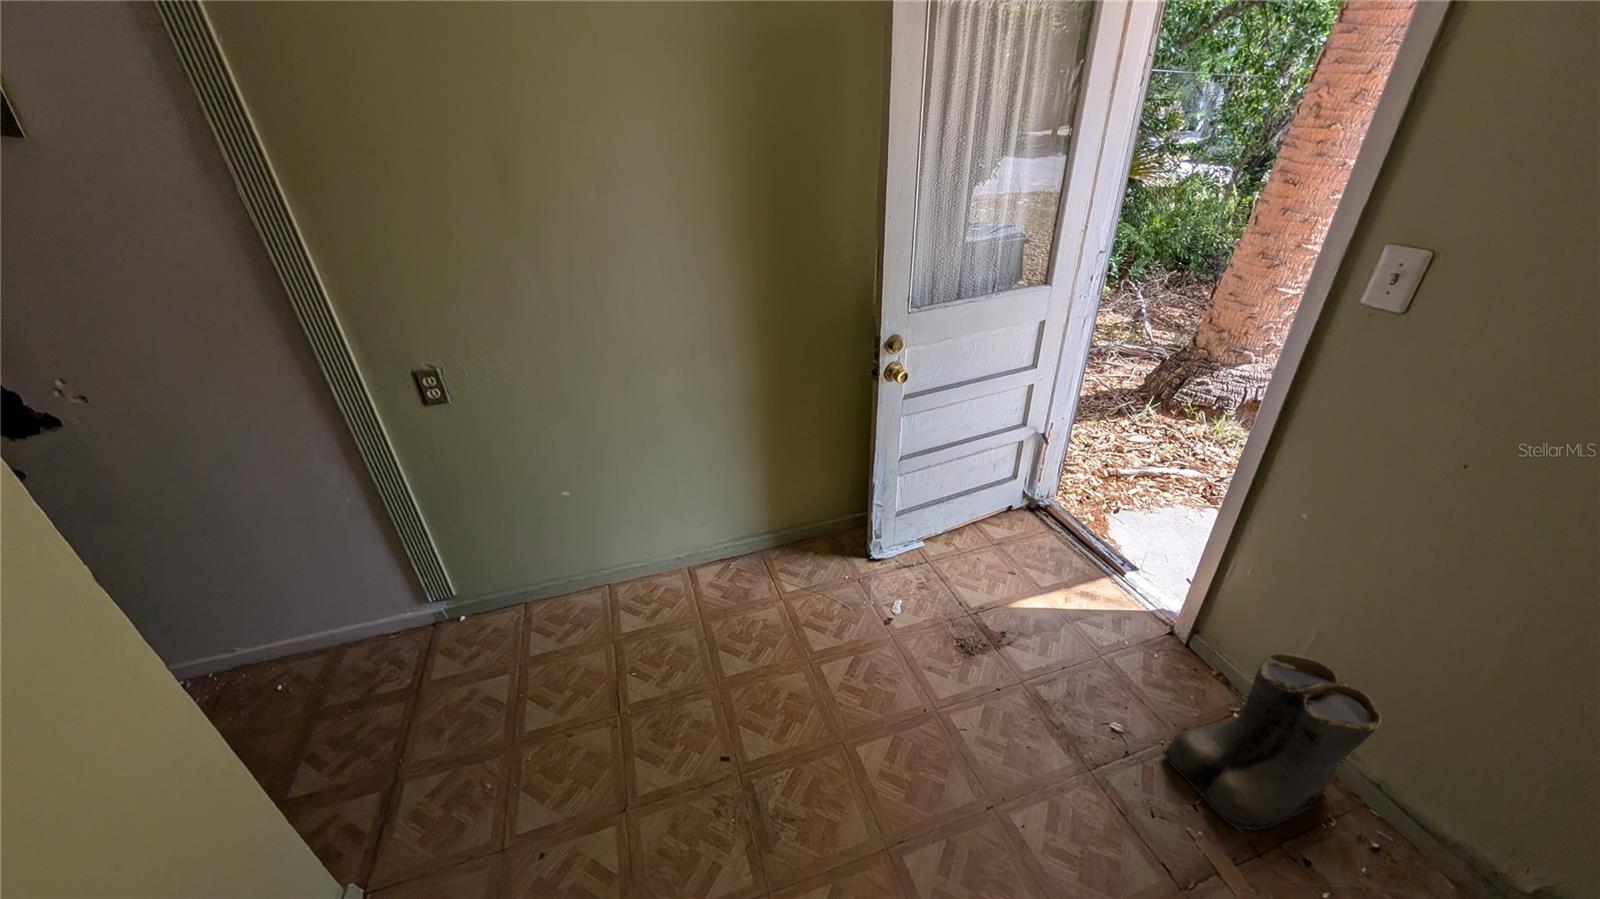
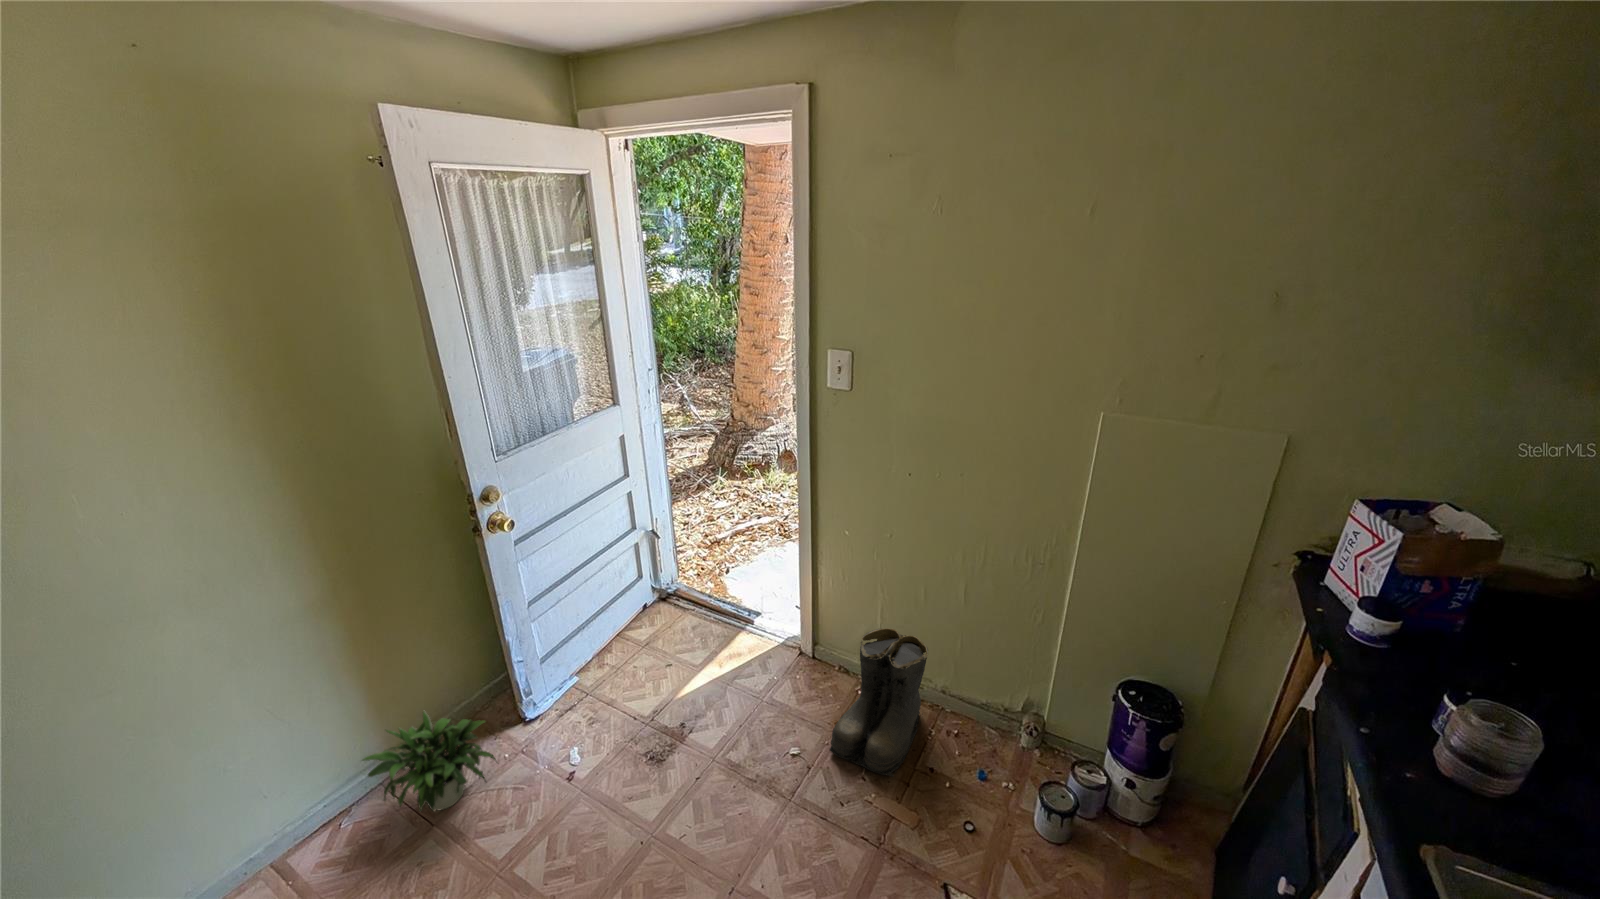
potted plant: none [743,510,840,591] -> present [353,711,496,811]

